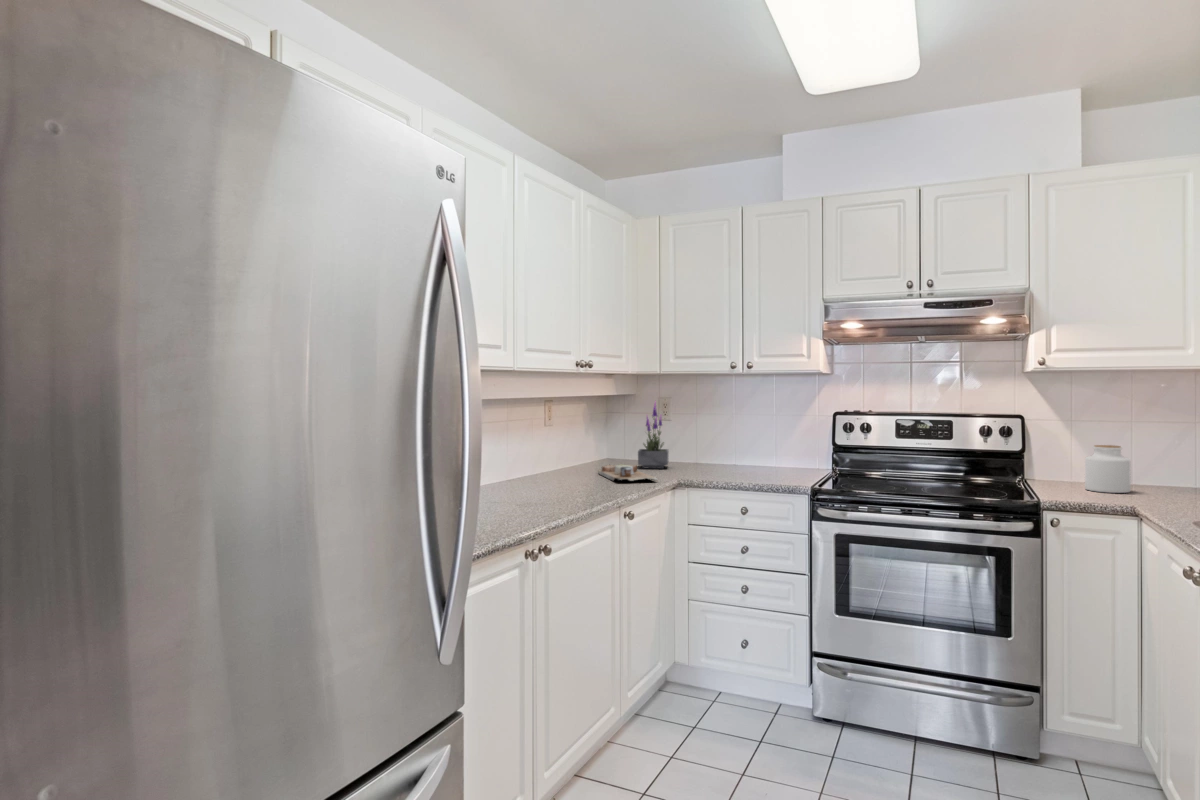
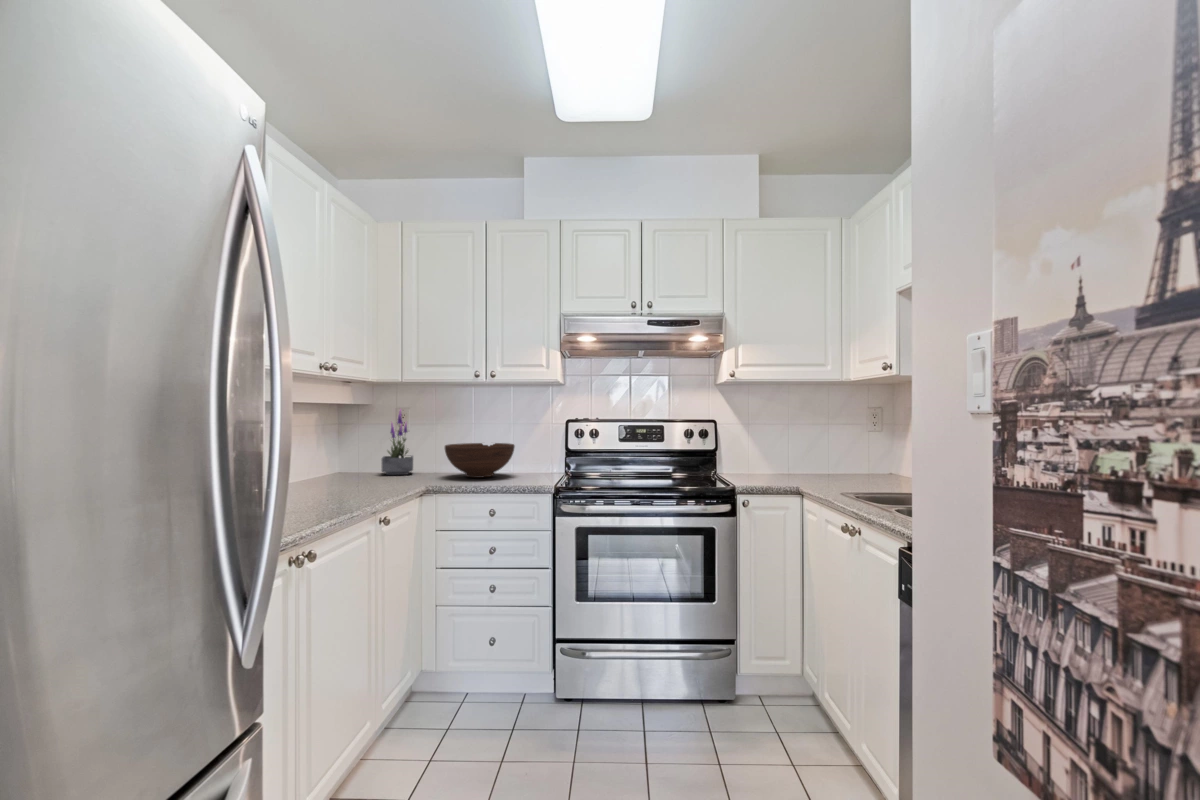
fruit bowl: none [698,438,772,475] -> present [445,443,515,478]
jar: present [1085,445,1131,493] -> none [754,442,784,478]
cutting board: present [598,464,657,481] -> none [337,472,404,490]

